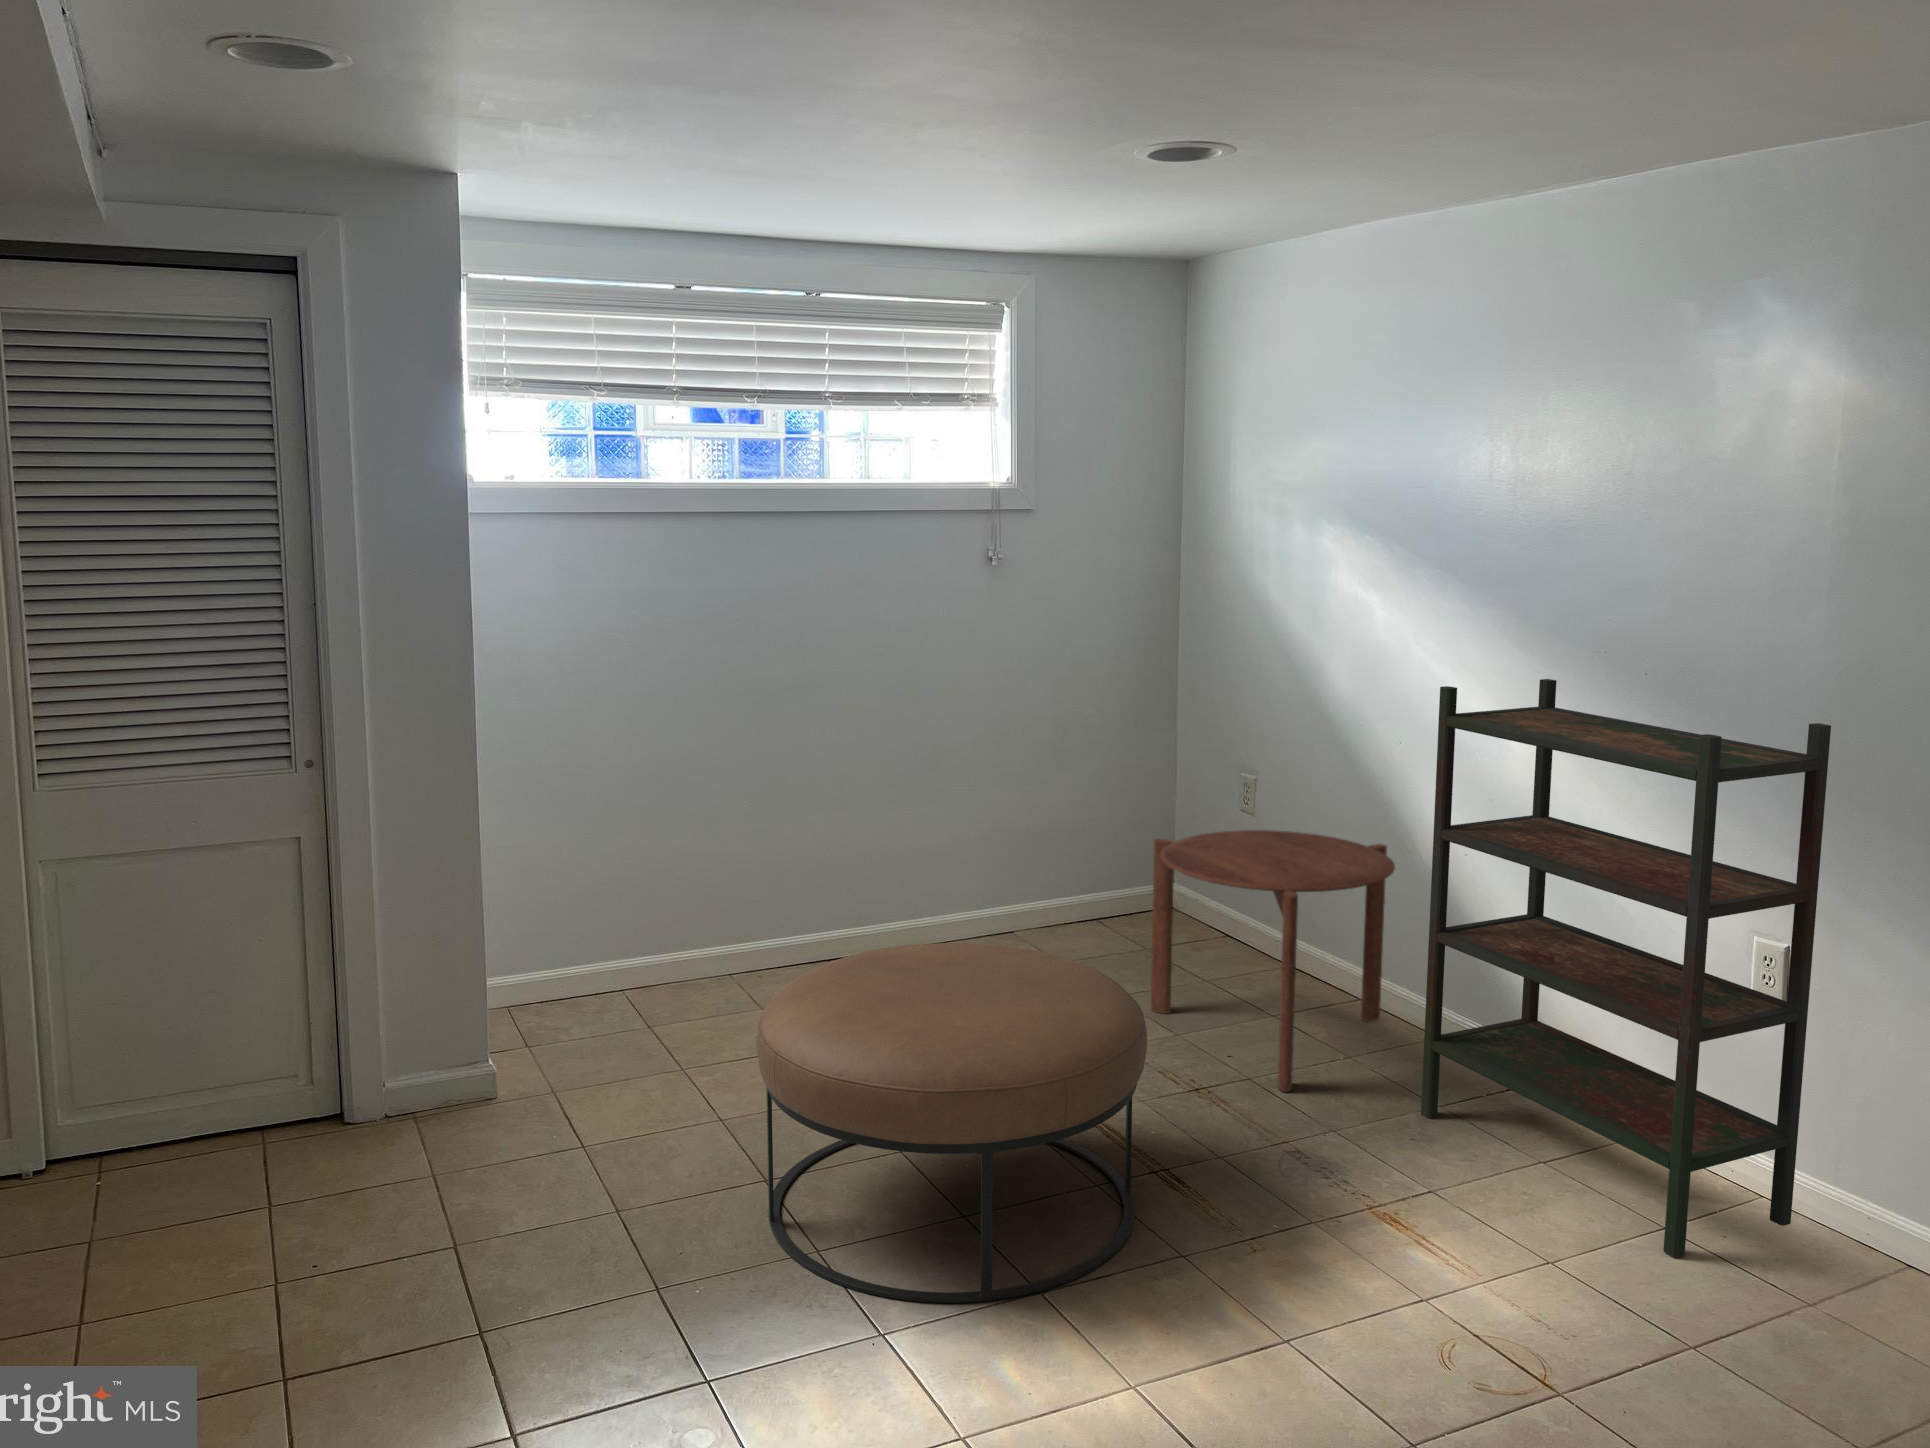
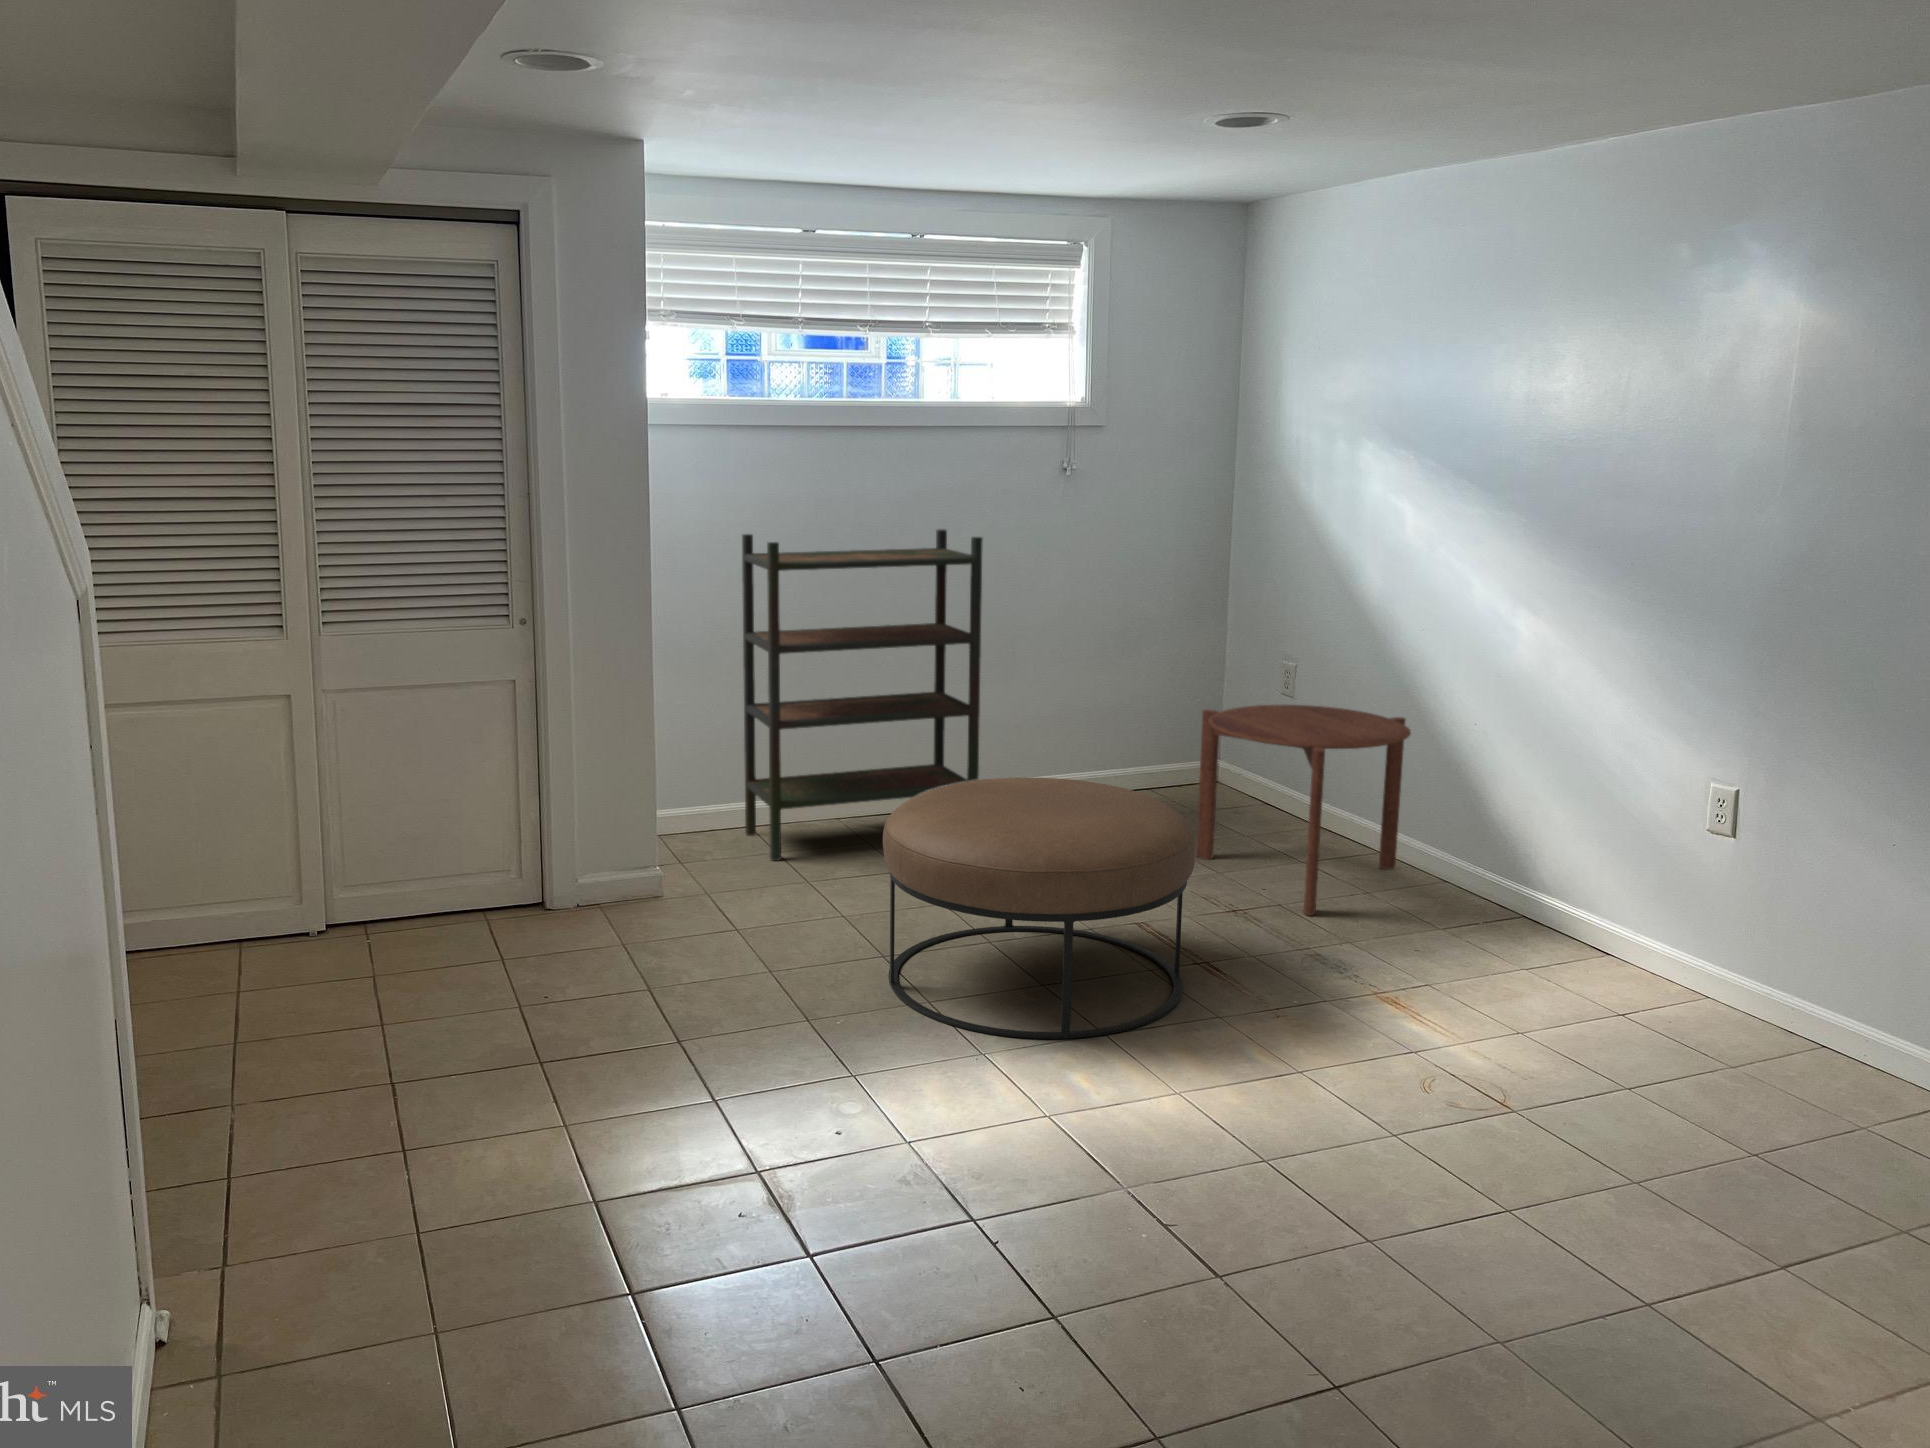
bookshelf: present [1421,679,1831,1258] -> present [742,529,983,861]

